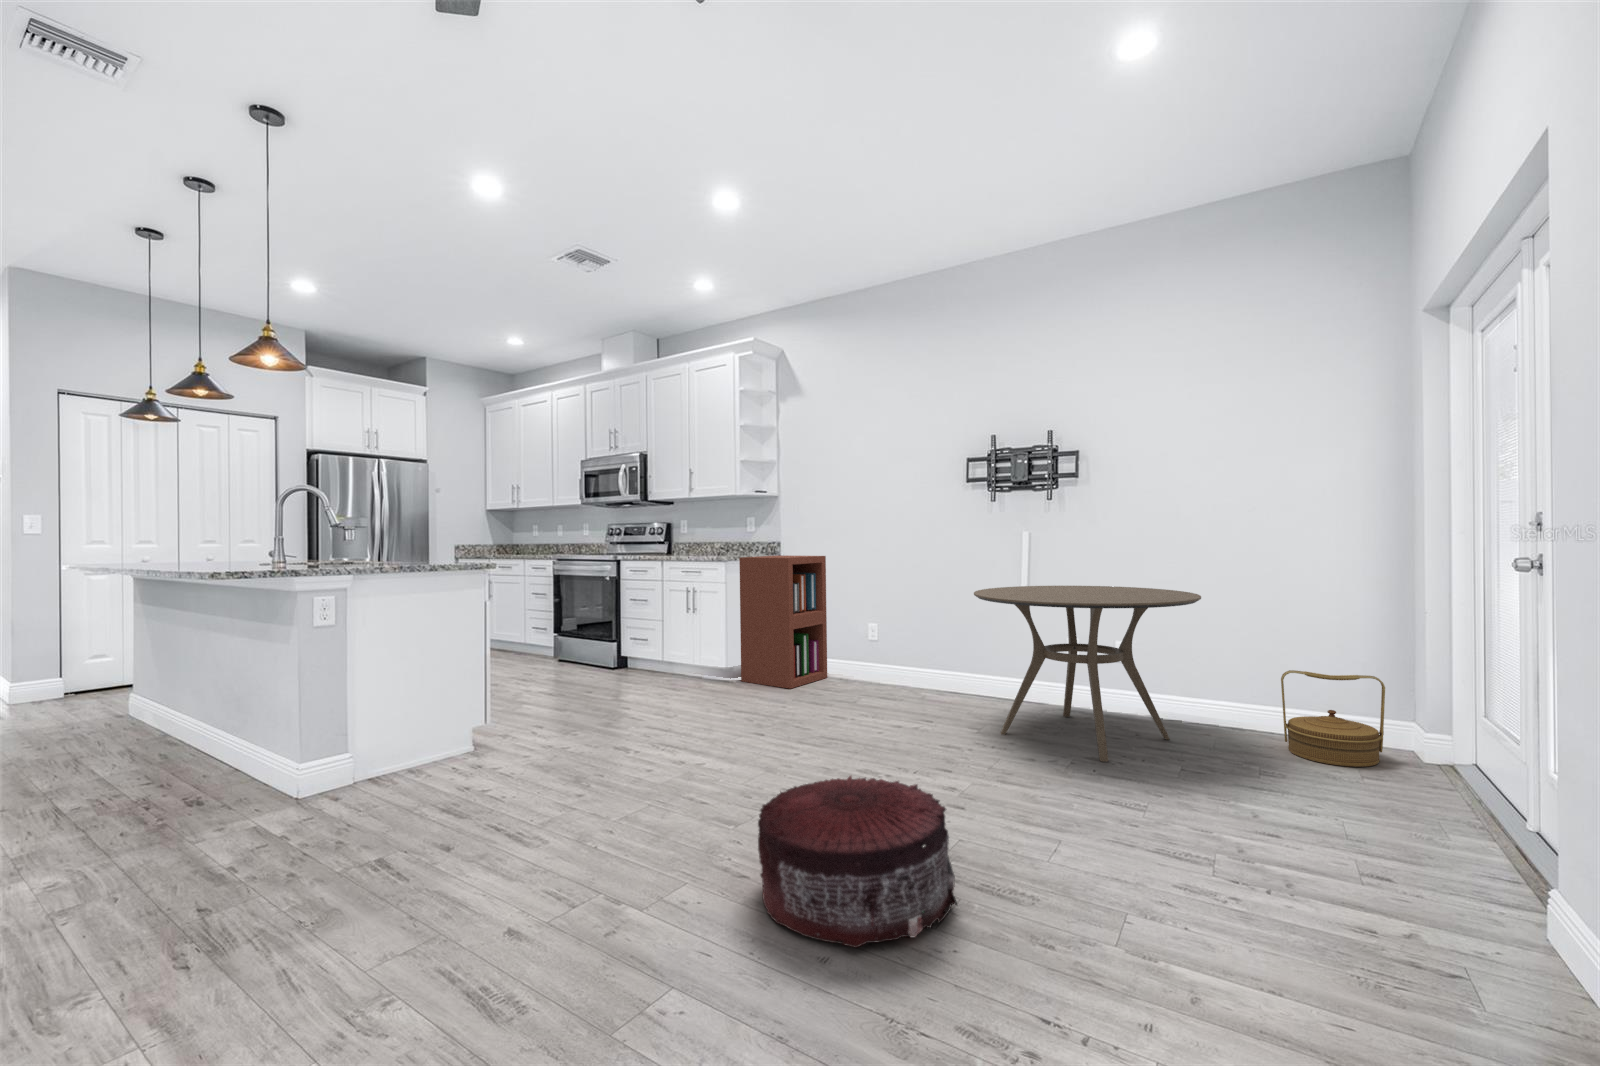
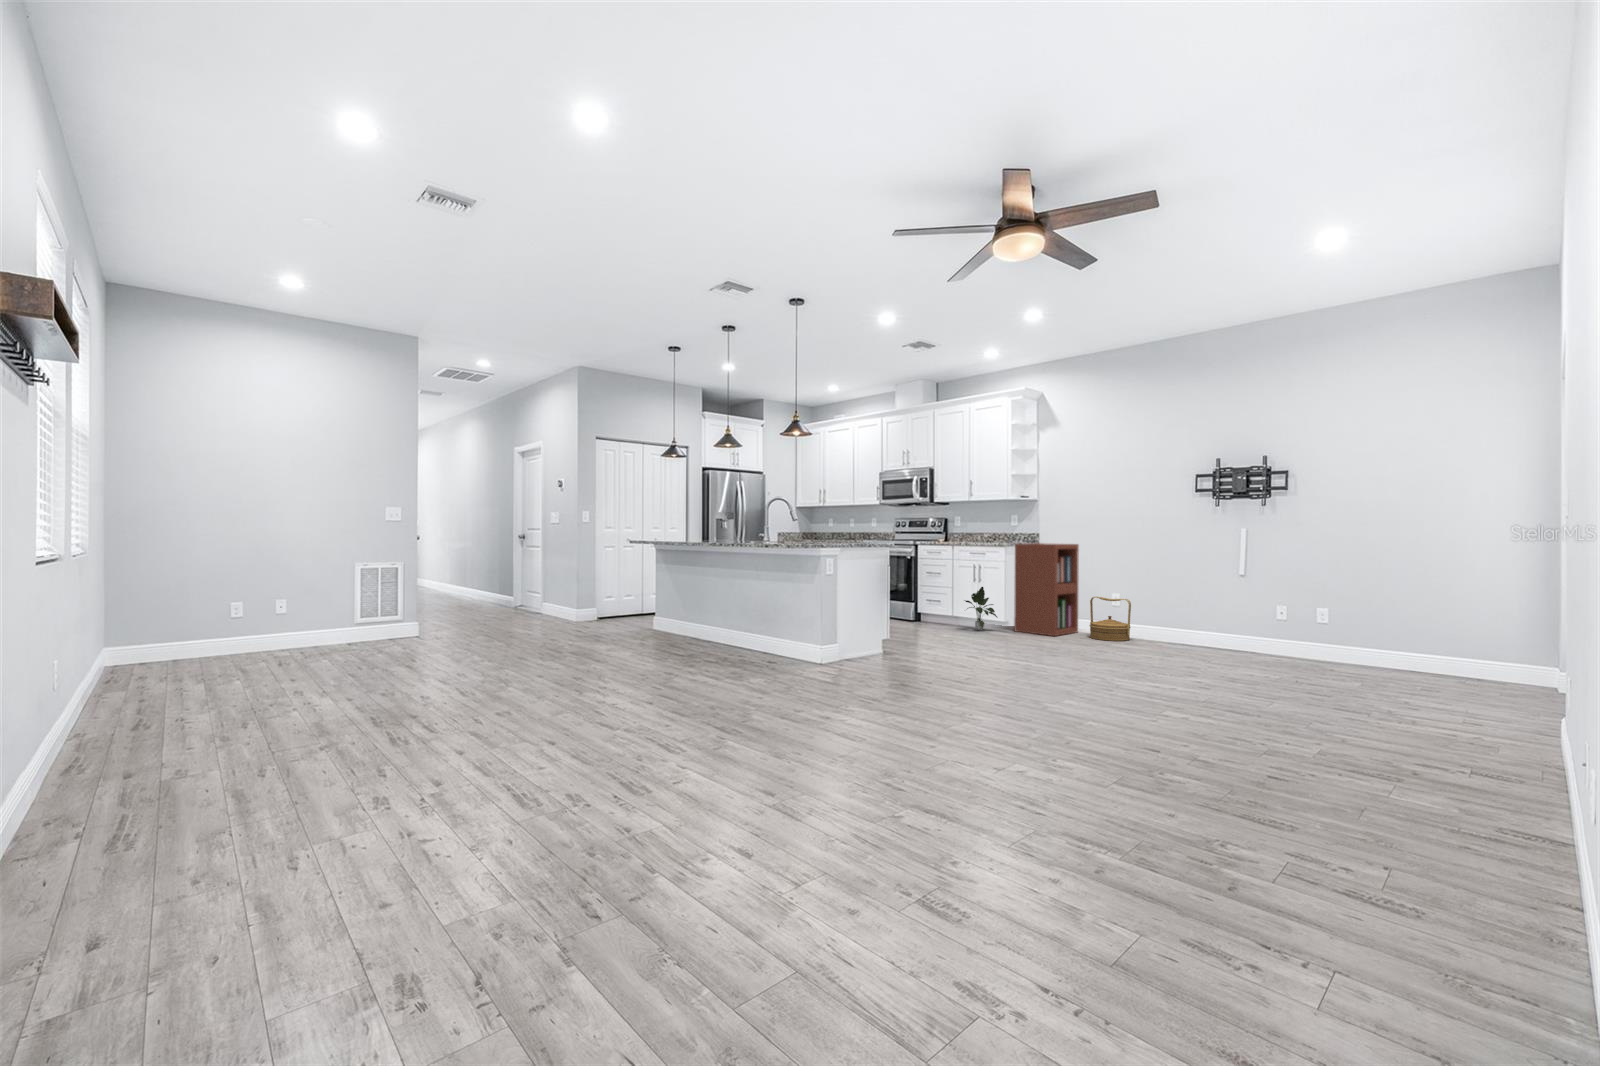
dining table: present [974,586,1201,762] -> none [1206,567,1380,678]
potted plant: none [668,619,717,683] -> present [965,587,997,630]
woven basket: present [1281,670,1385,767] -> present [1089,597,1131,641]
pouf: present [758,776,957,948] -> none [1102,654,1216,718]

